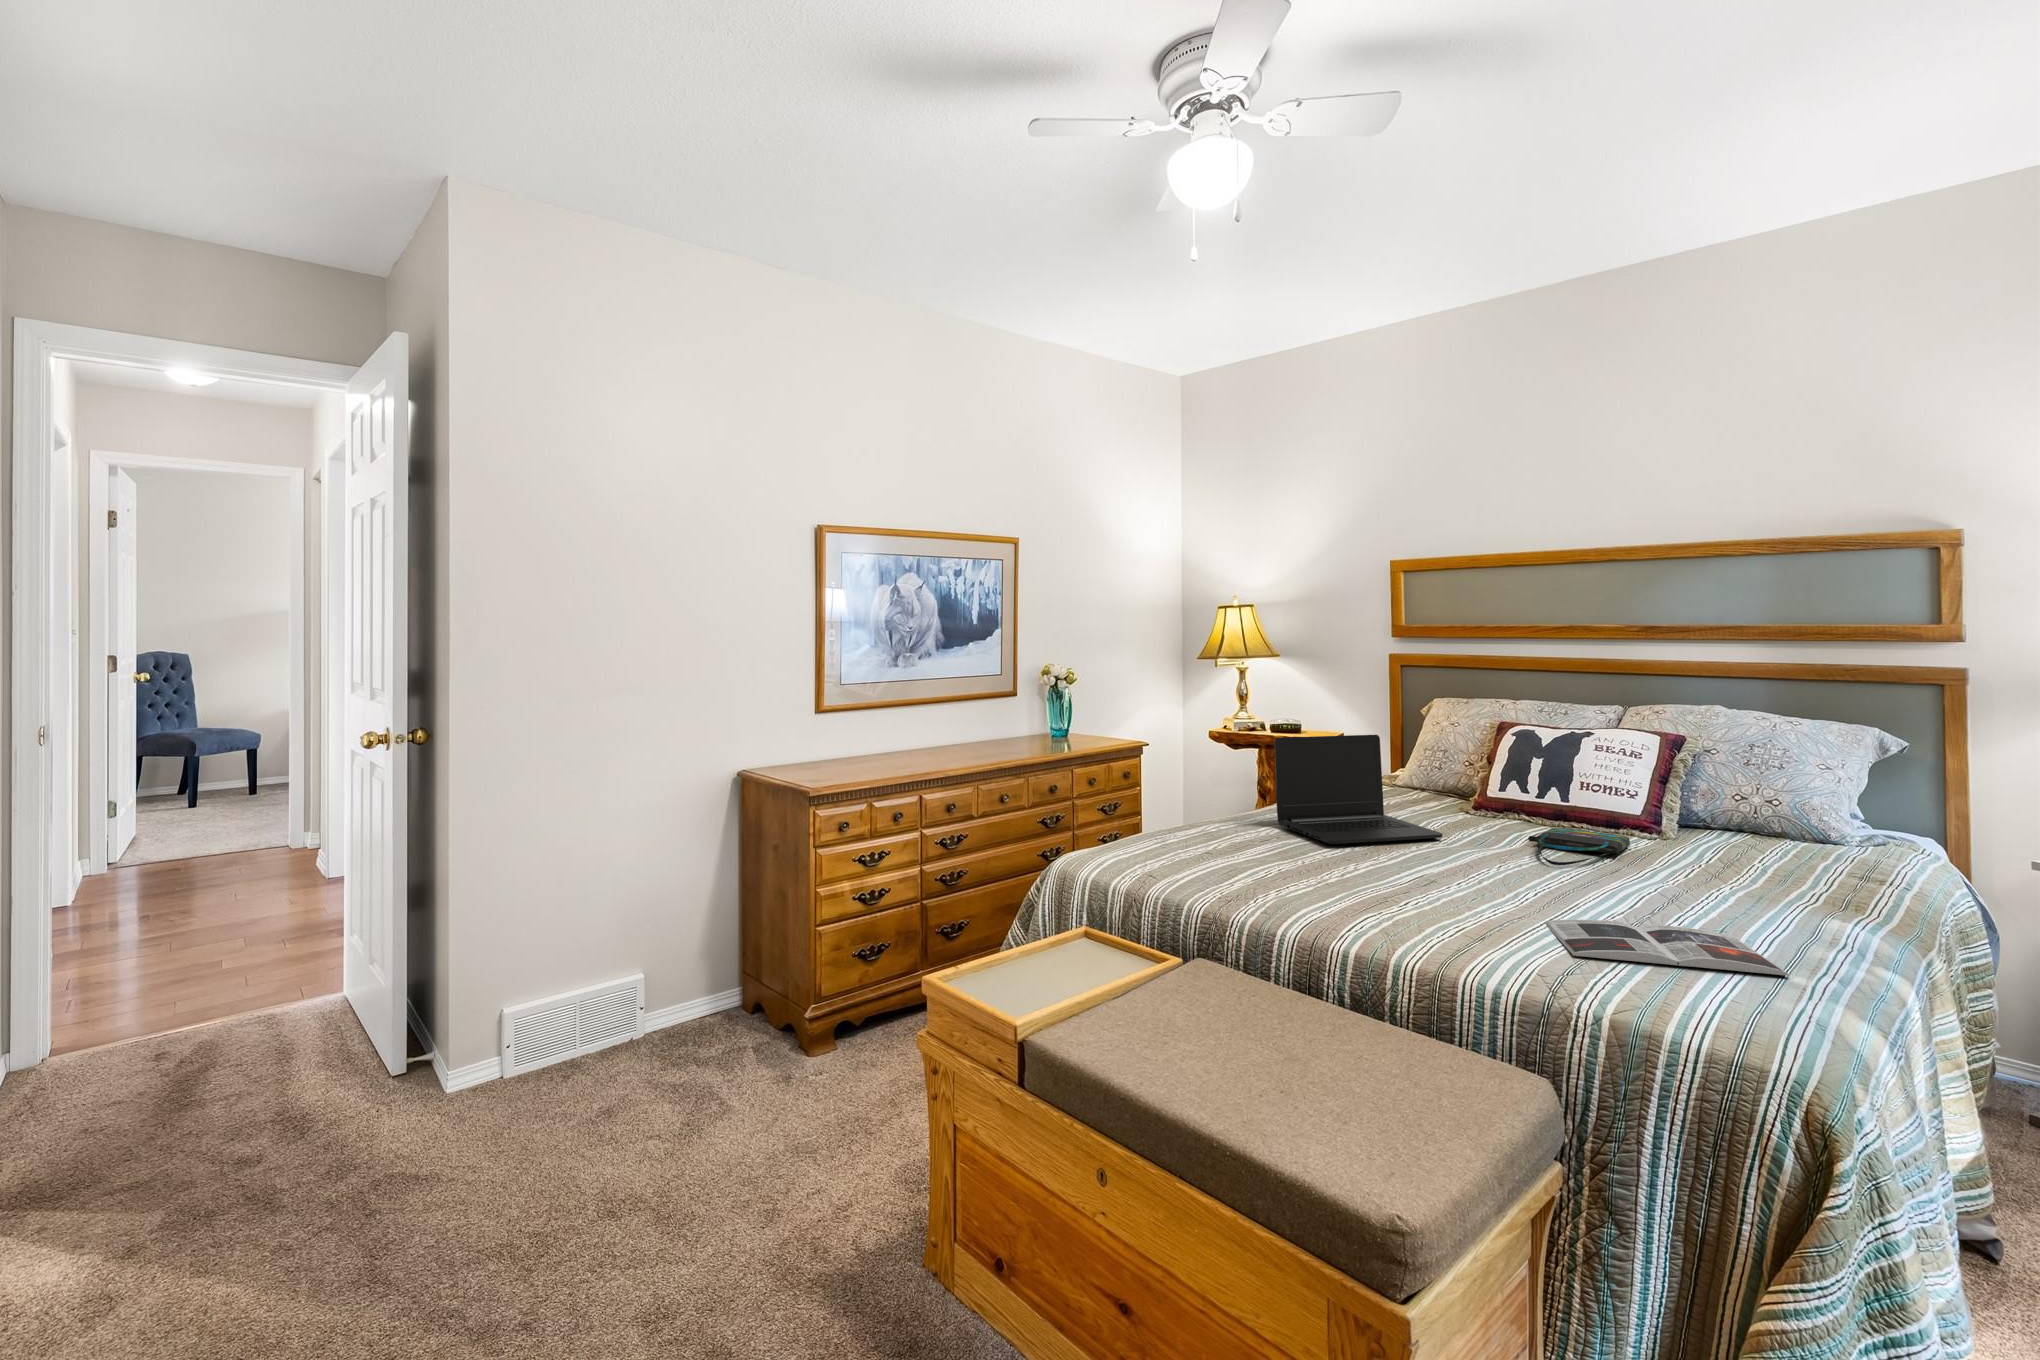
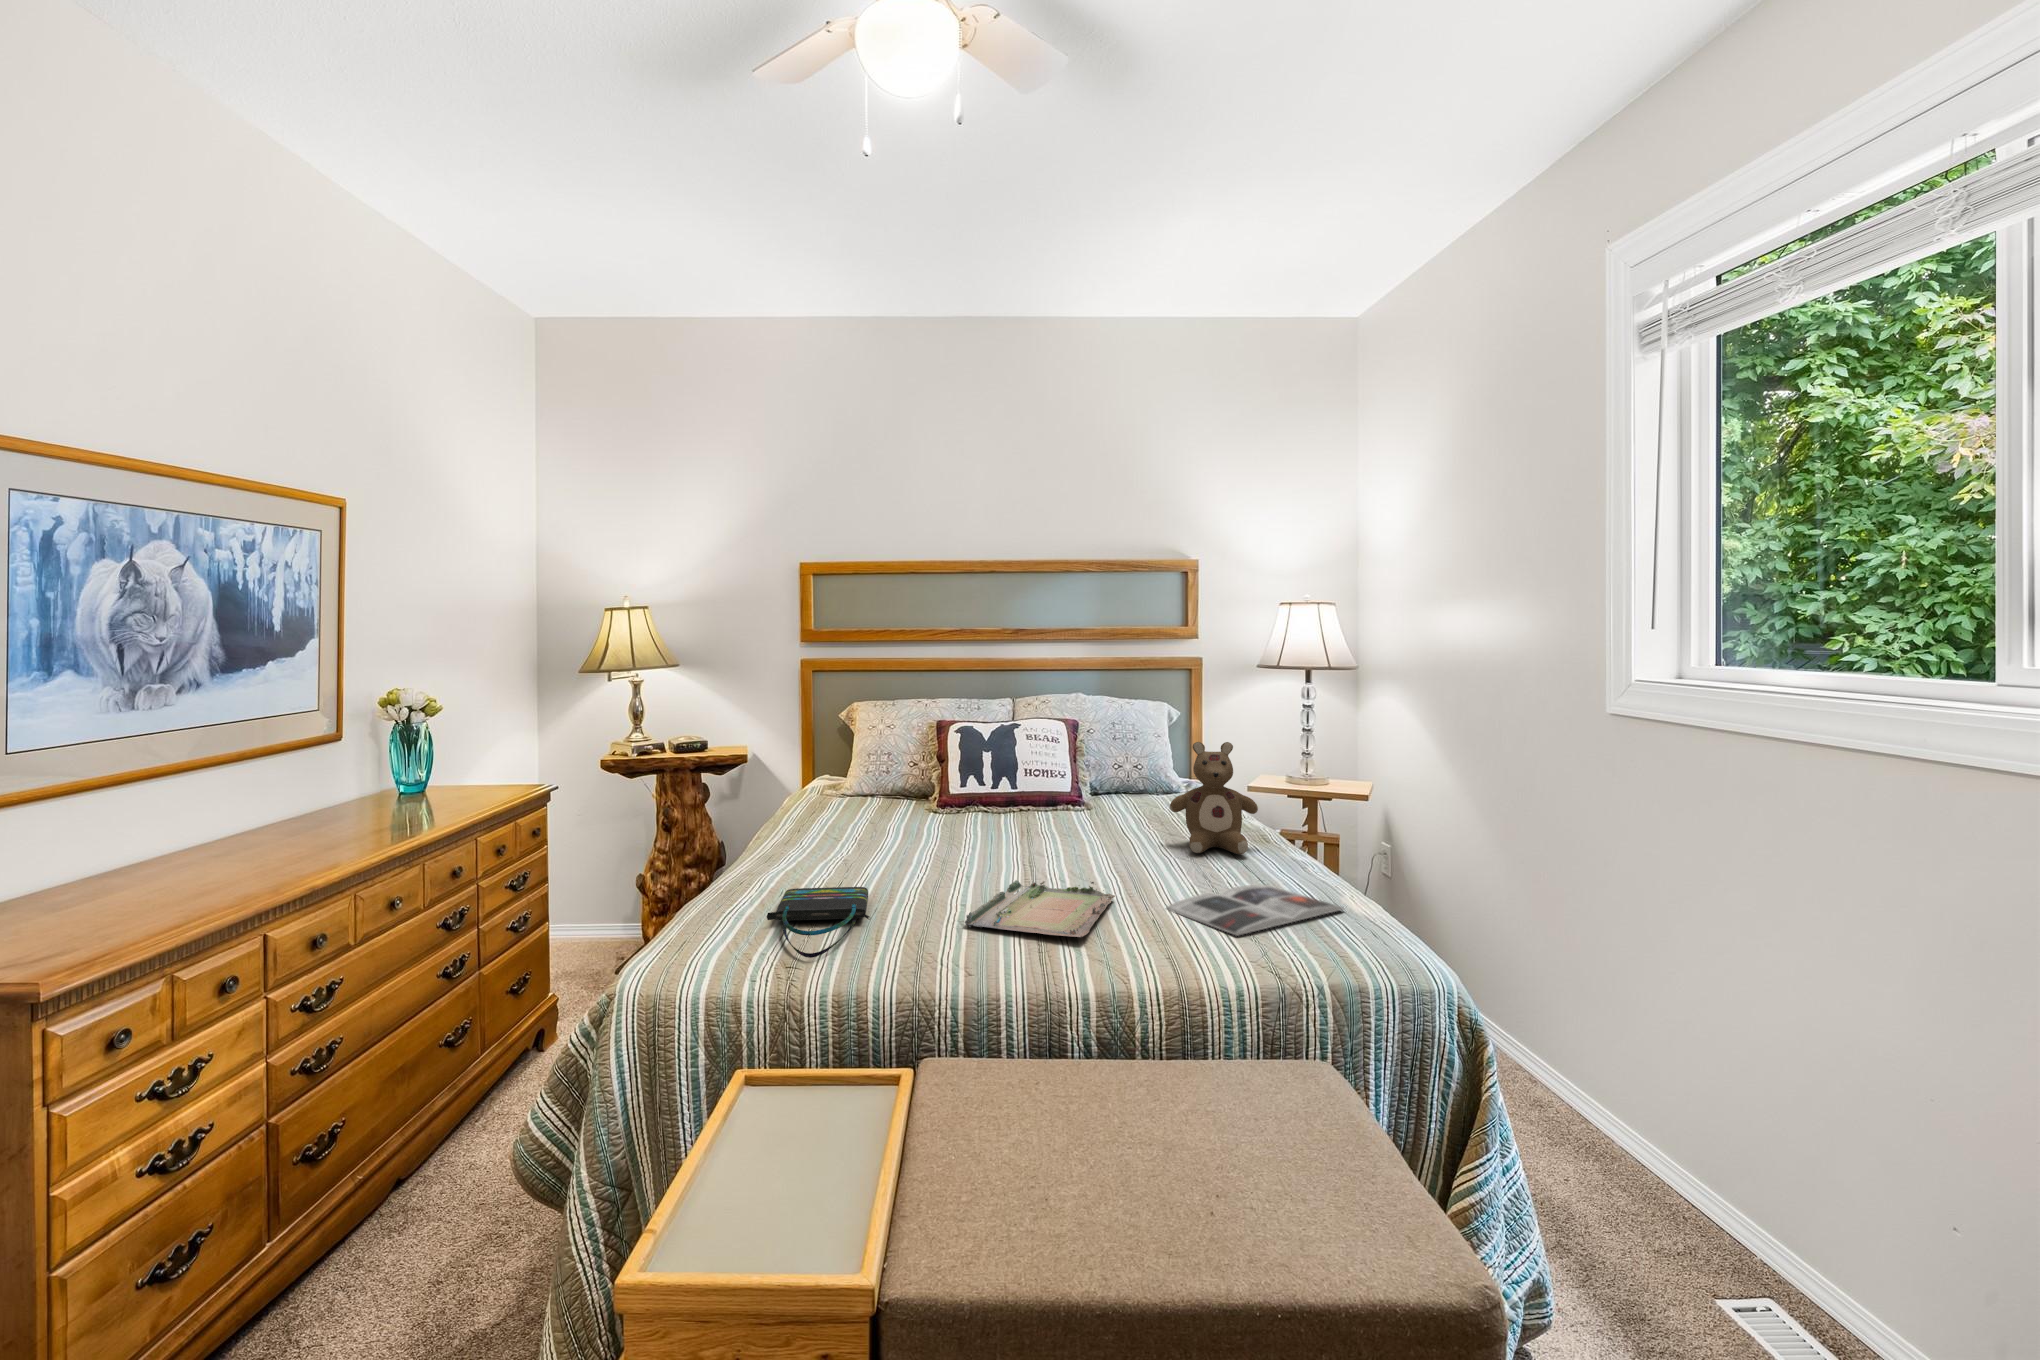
laptop: present [1274,735,1443,844] -> none [809,744,968,870]
stuffed bear: none [1697,766,1831,909] -> present [1170,742,1258,854]
tote bag: present [1528,827,1630,865] -> present [767,887,870,958]
tray: none [1314,870,1502,914] -> present [965,880,1115,937]

